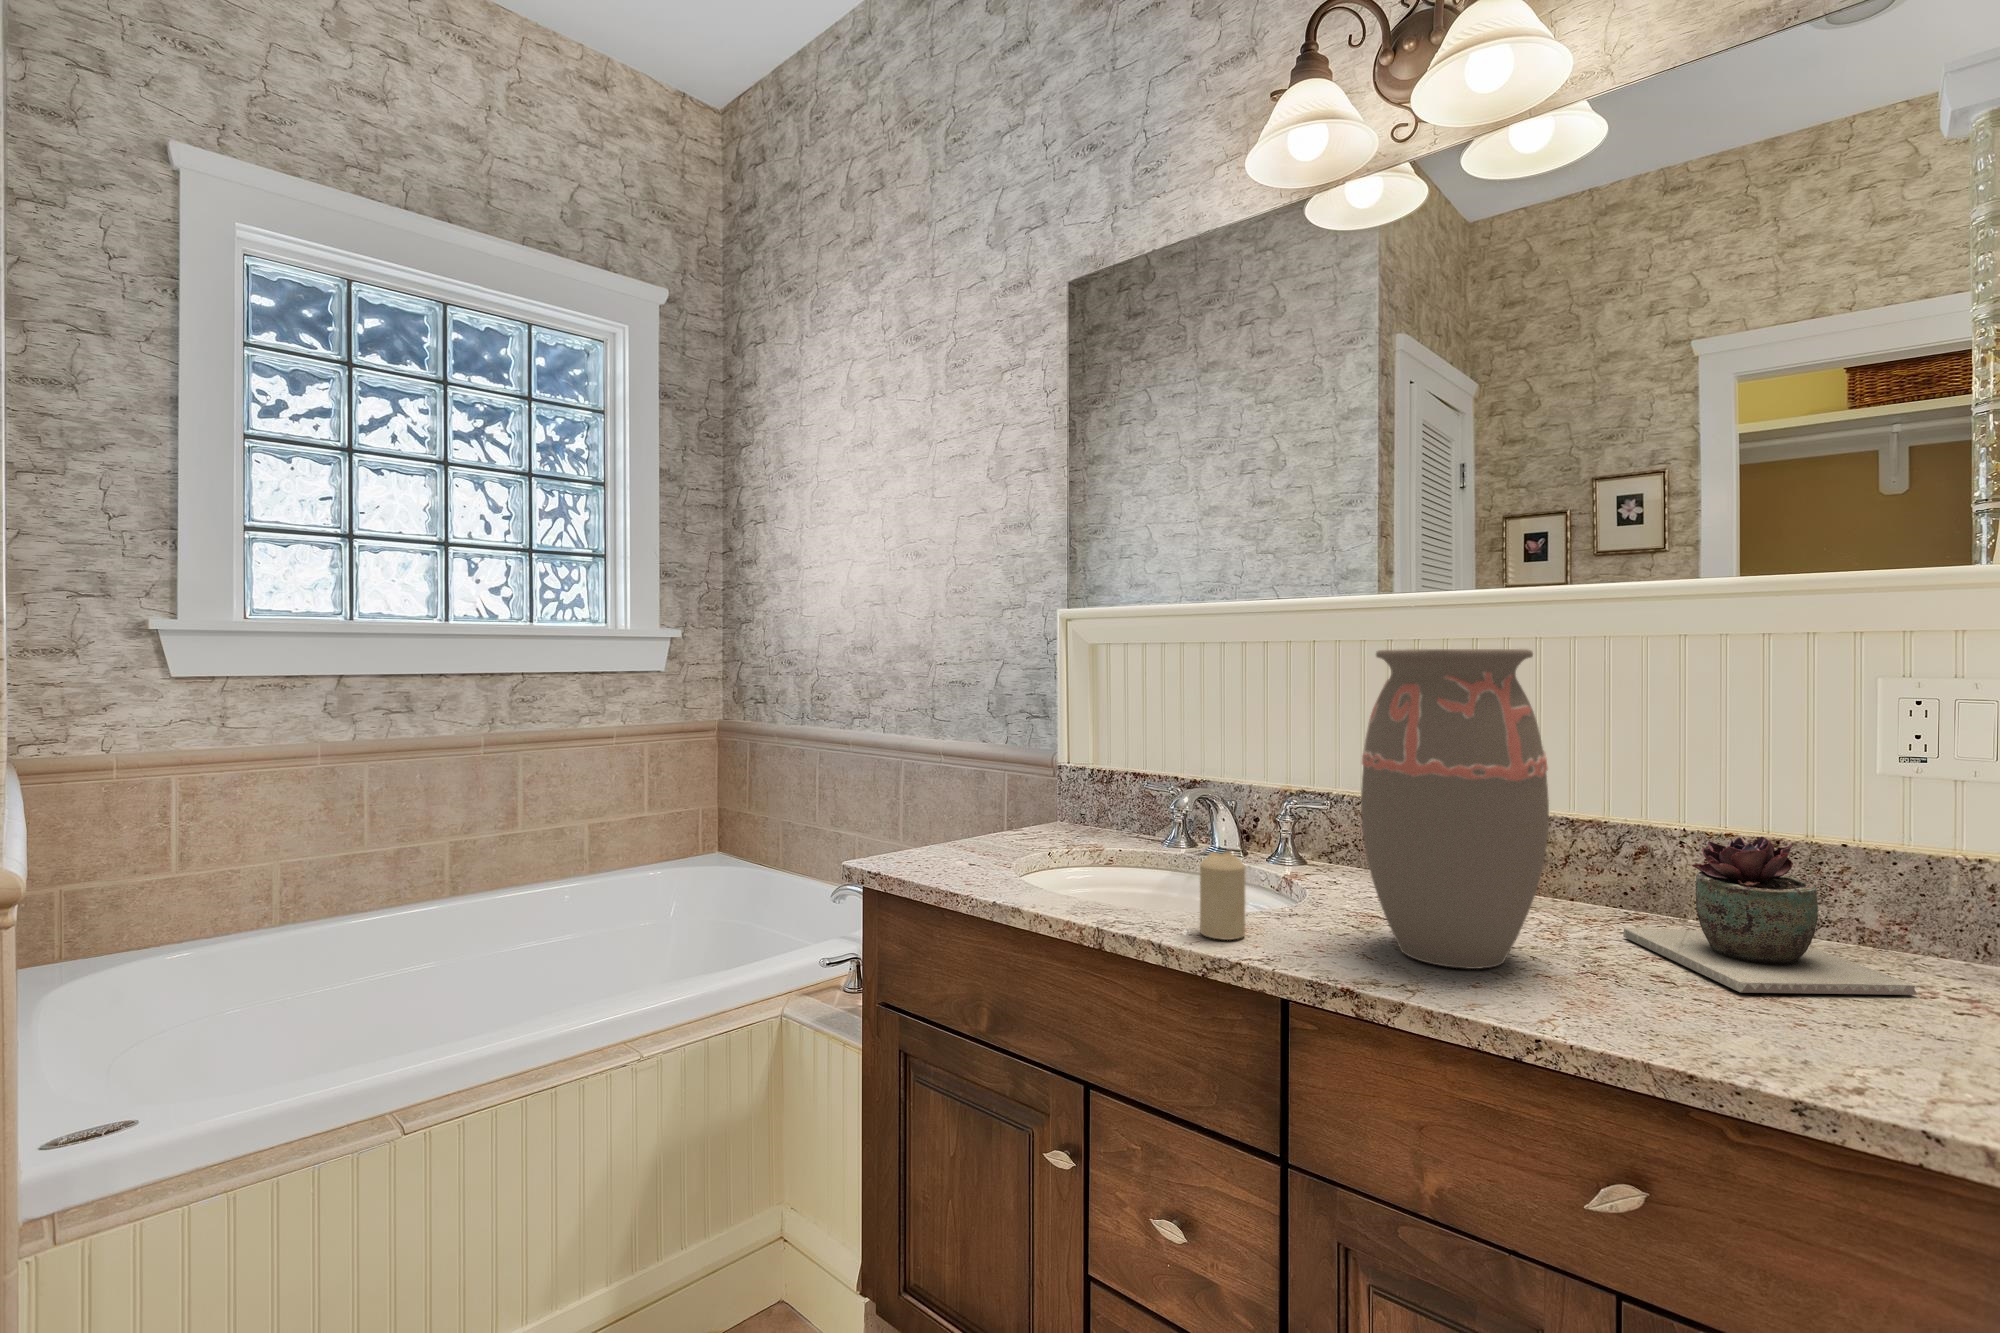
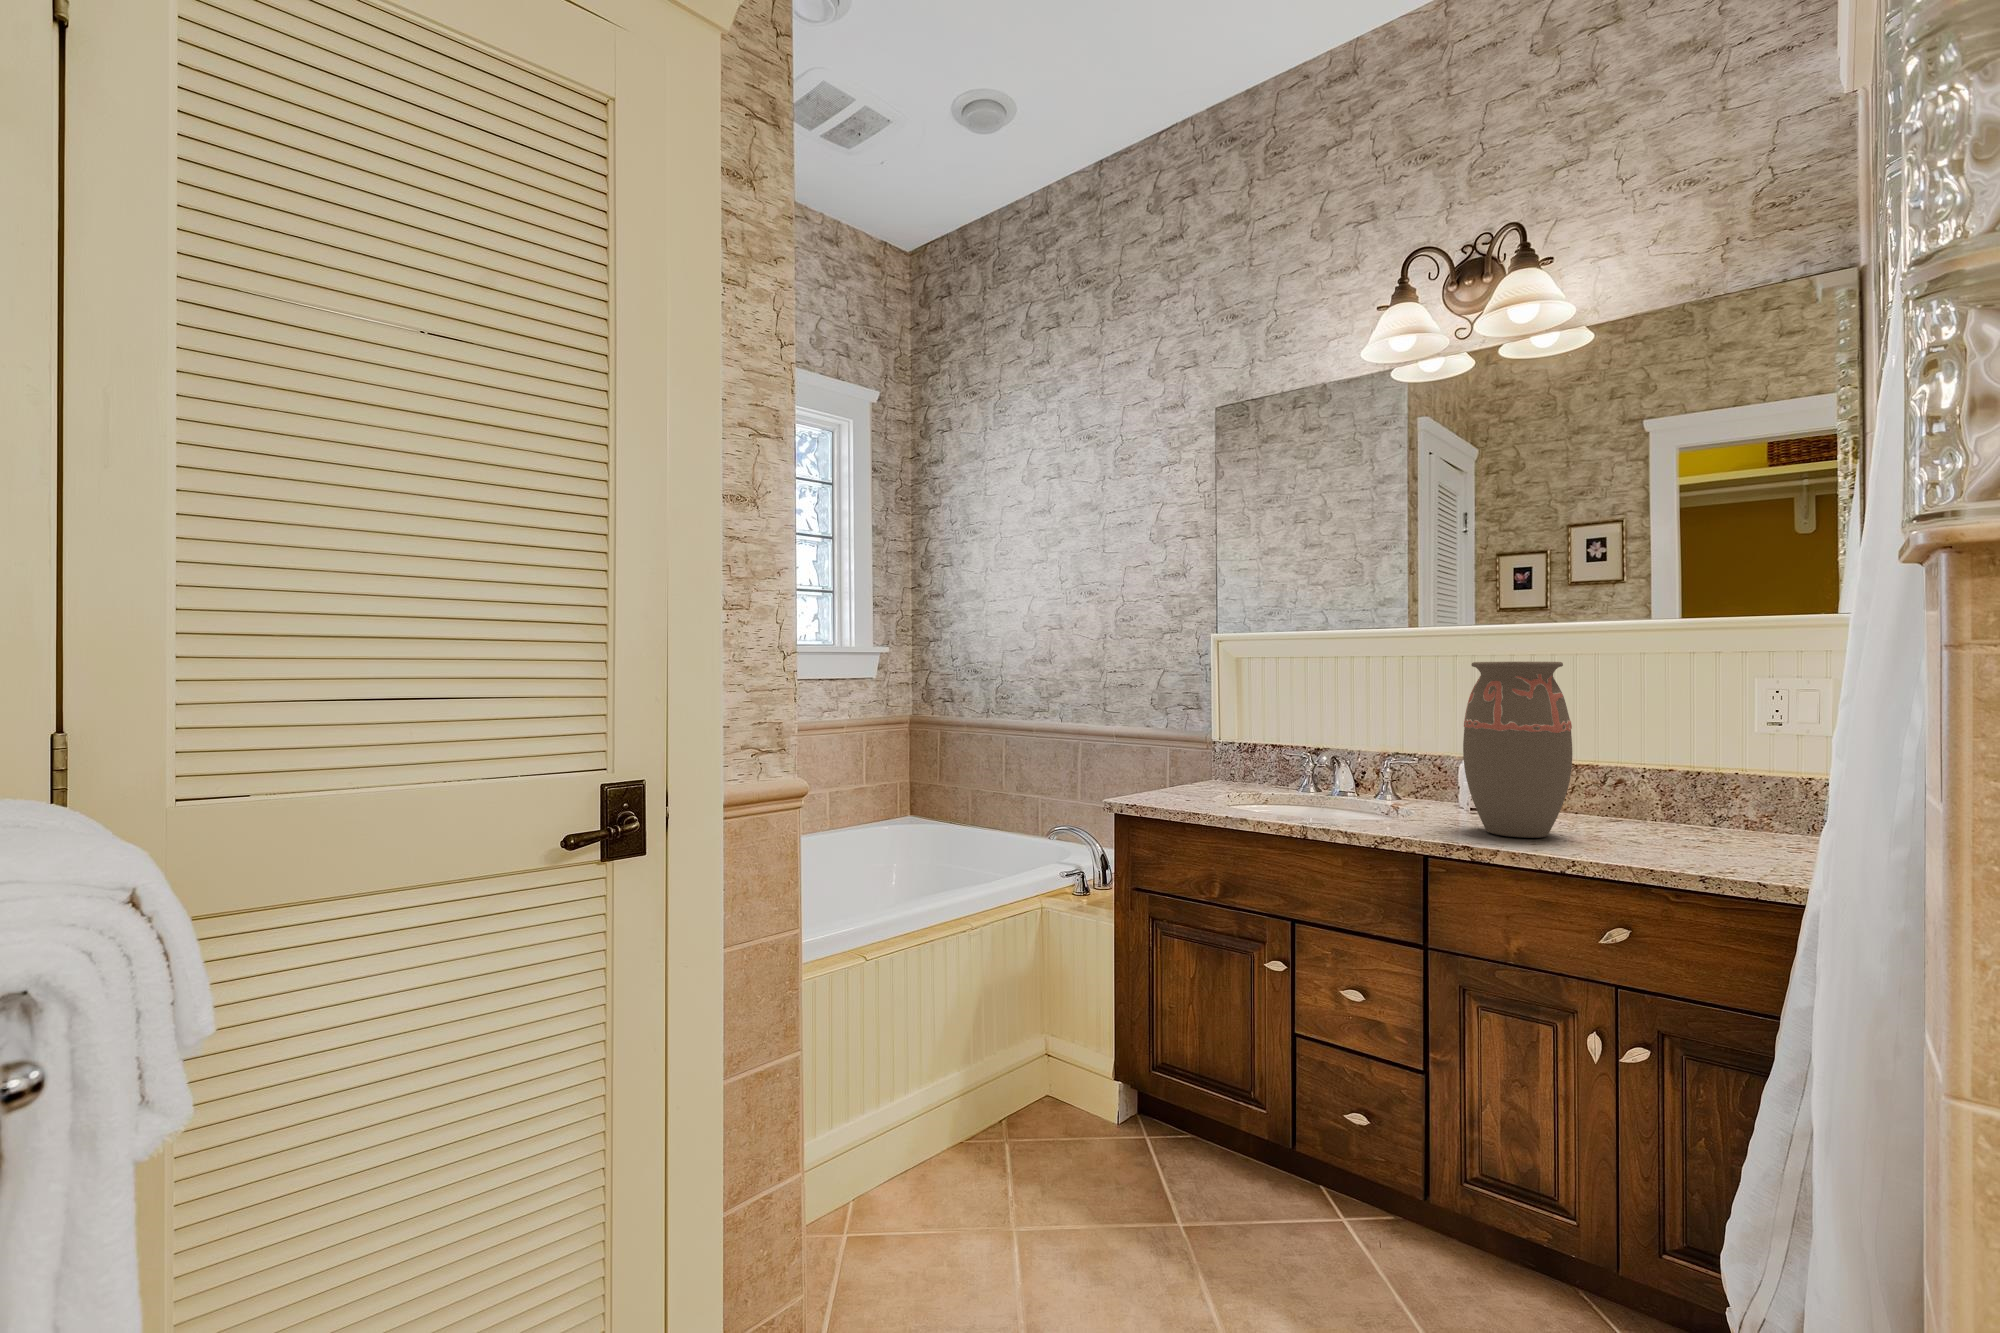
succulent plant: present [1623,837,1917,995] -> none [1611,766,1770,845]
candle: present [1200,852,1245,940] -> none [1366,779,1394,829]

